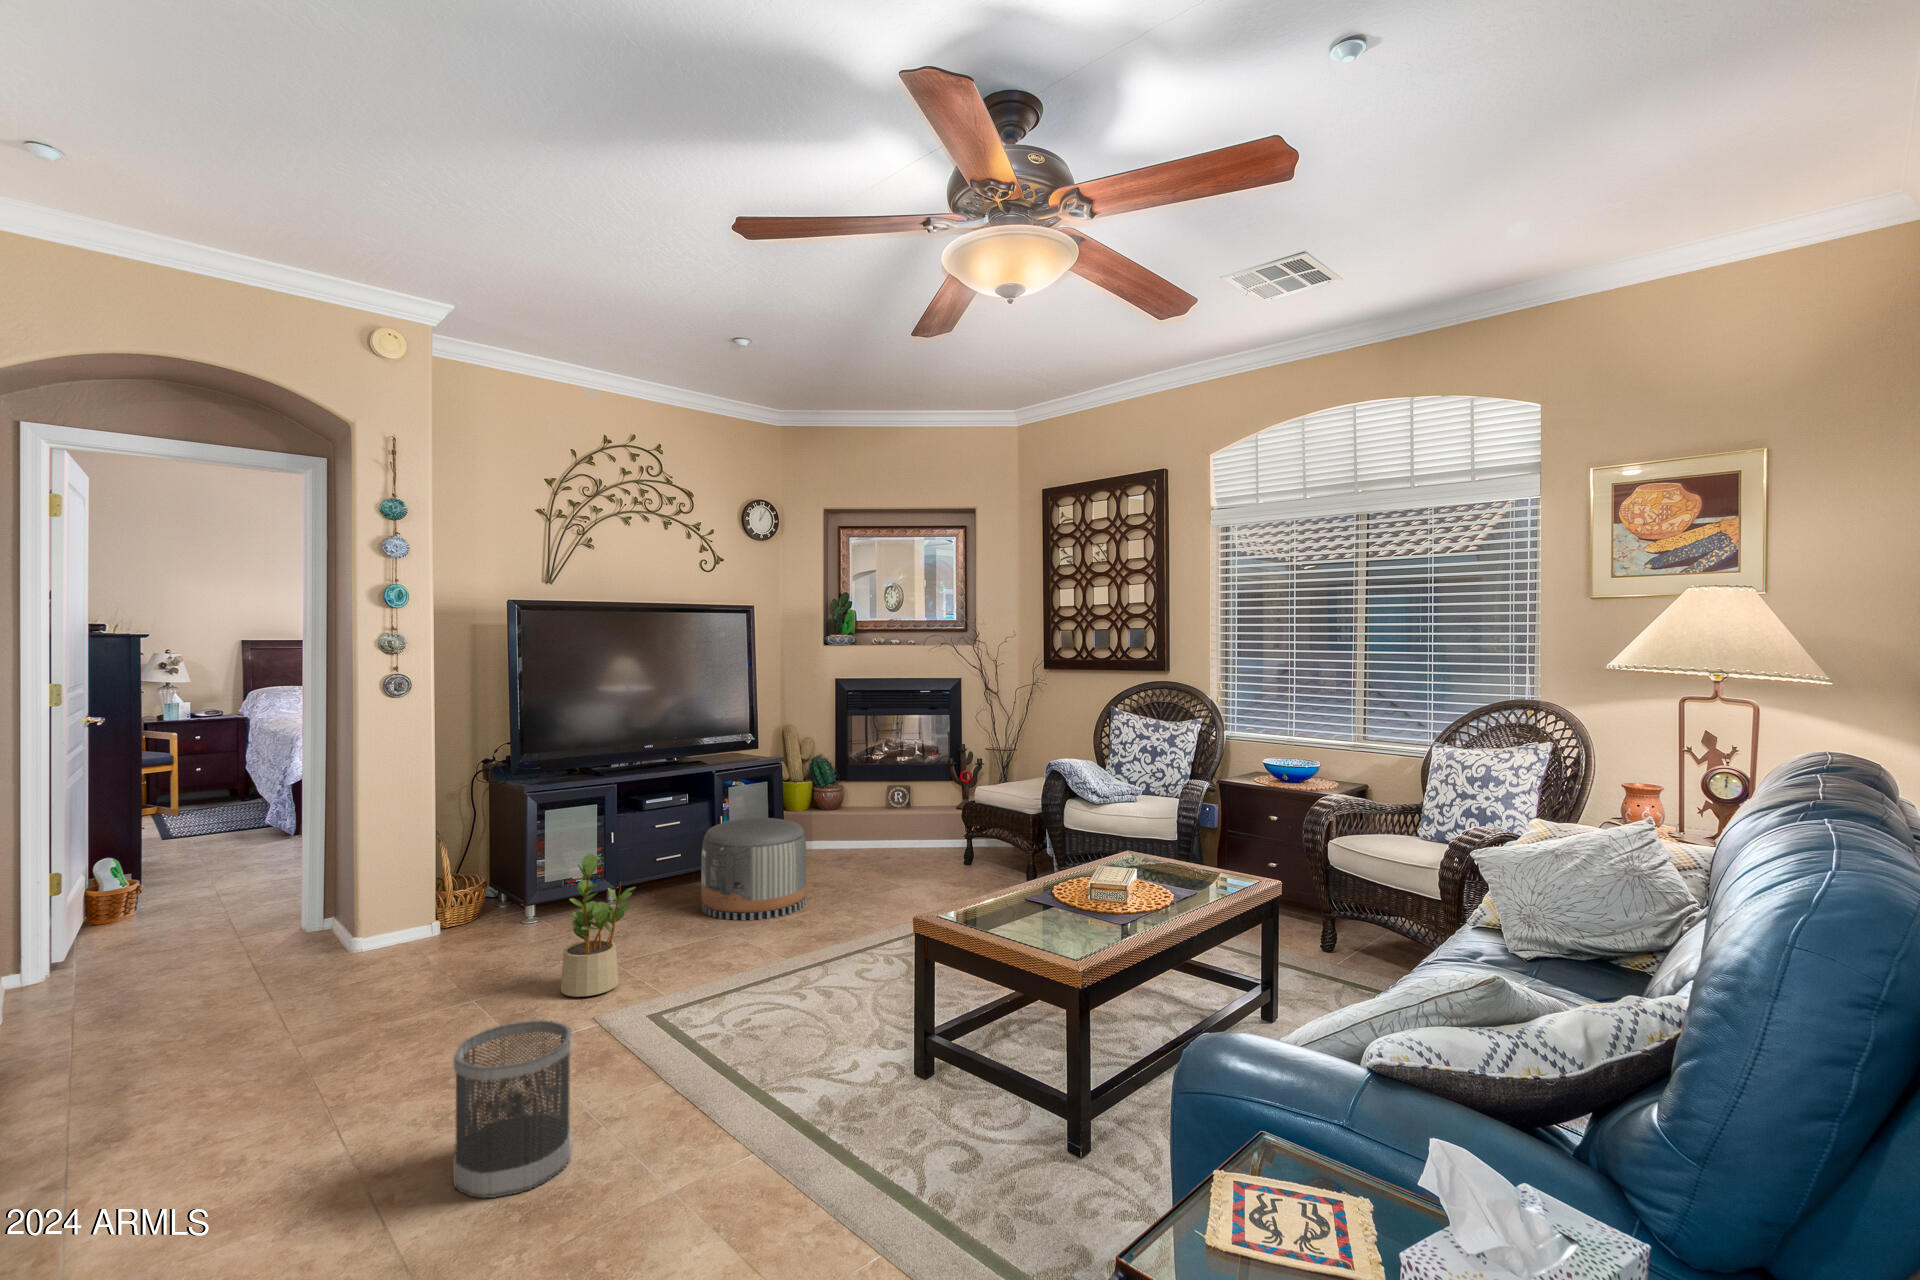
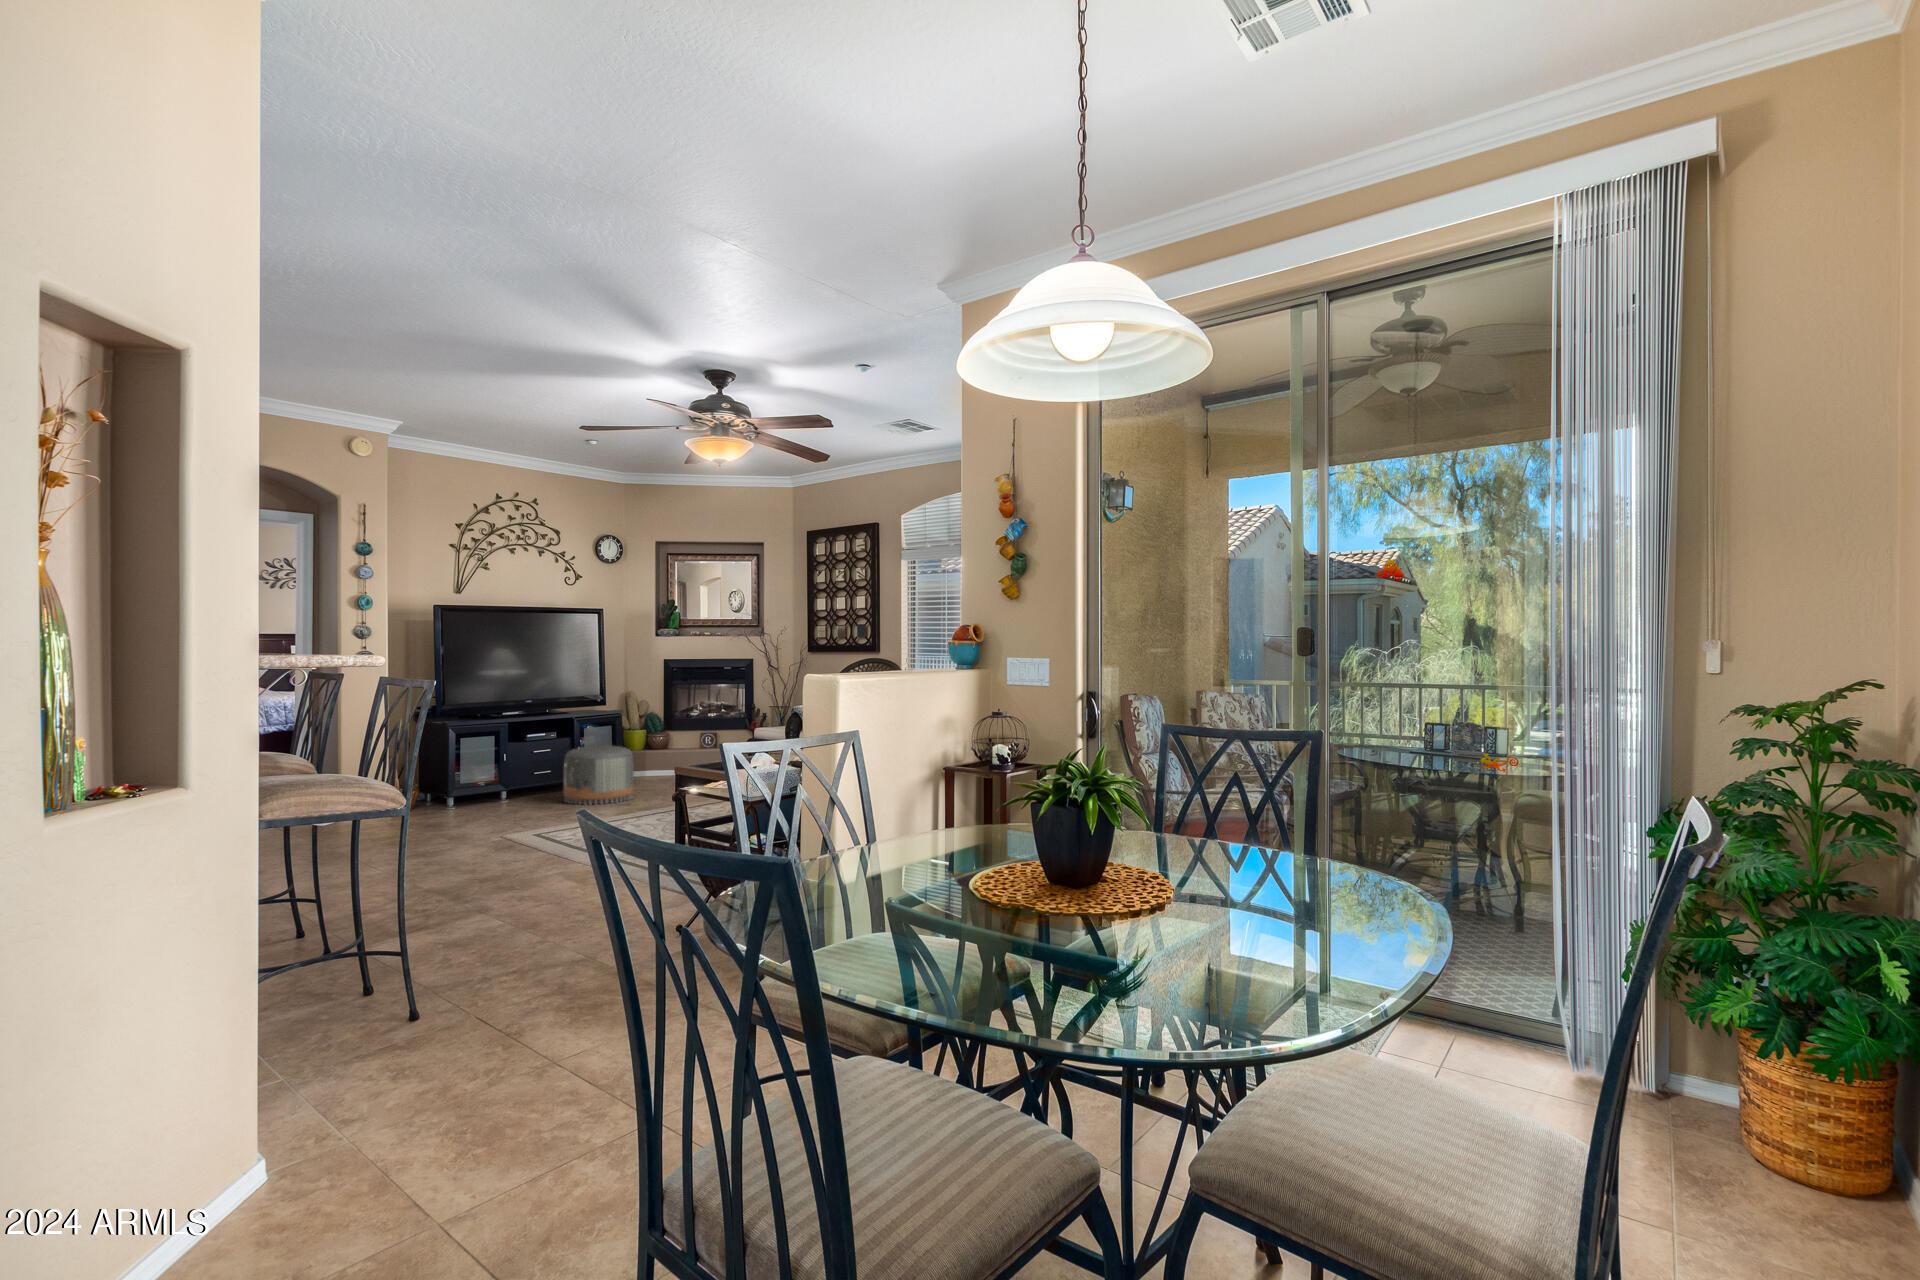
potted plant: present [561,854,636,997] -> none [478,751,522,829]
wastebasket: present [453,1020,572,1198] -> none [440,806,494,873]

